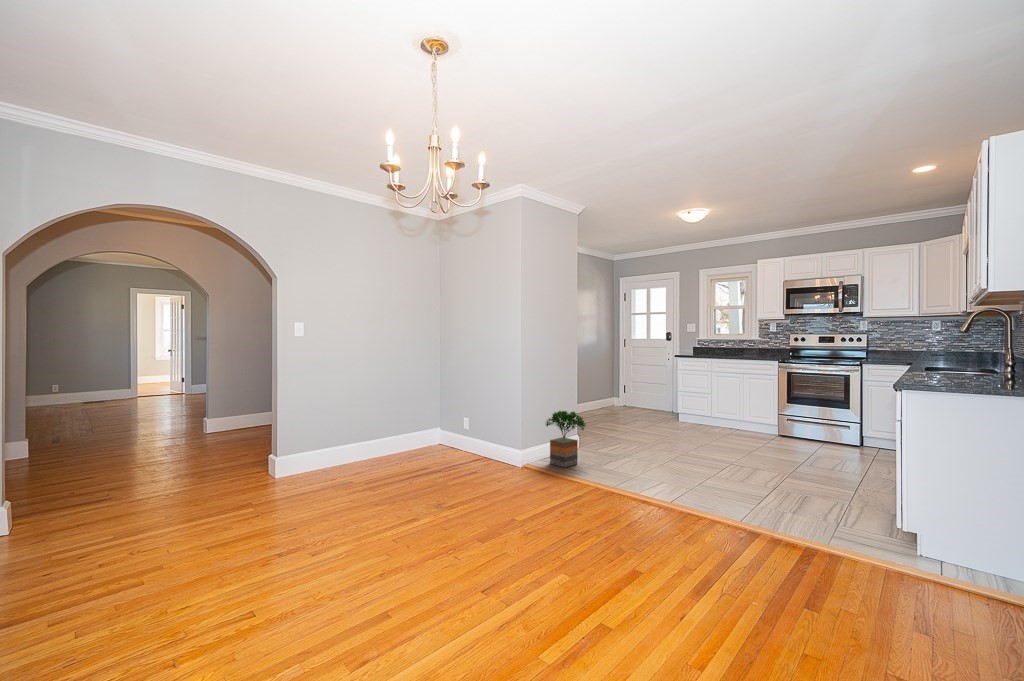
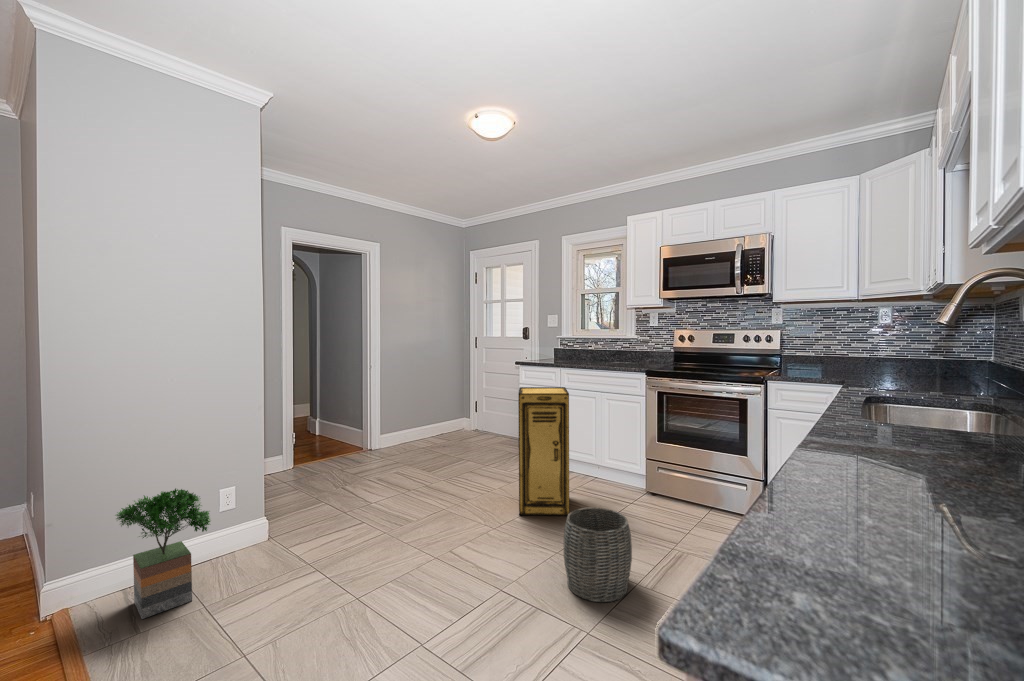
storage cabinet: none [699,368,740,443] -> present [519,387,569,515]
woven basket: none [760,427,800,468] -> present [564,508,632,602]

